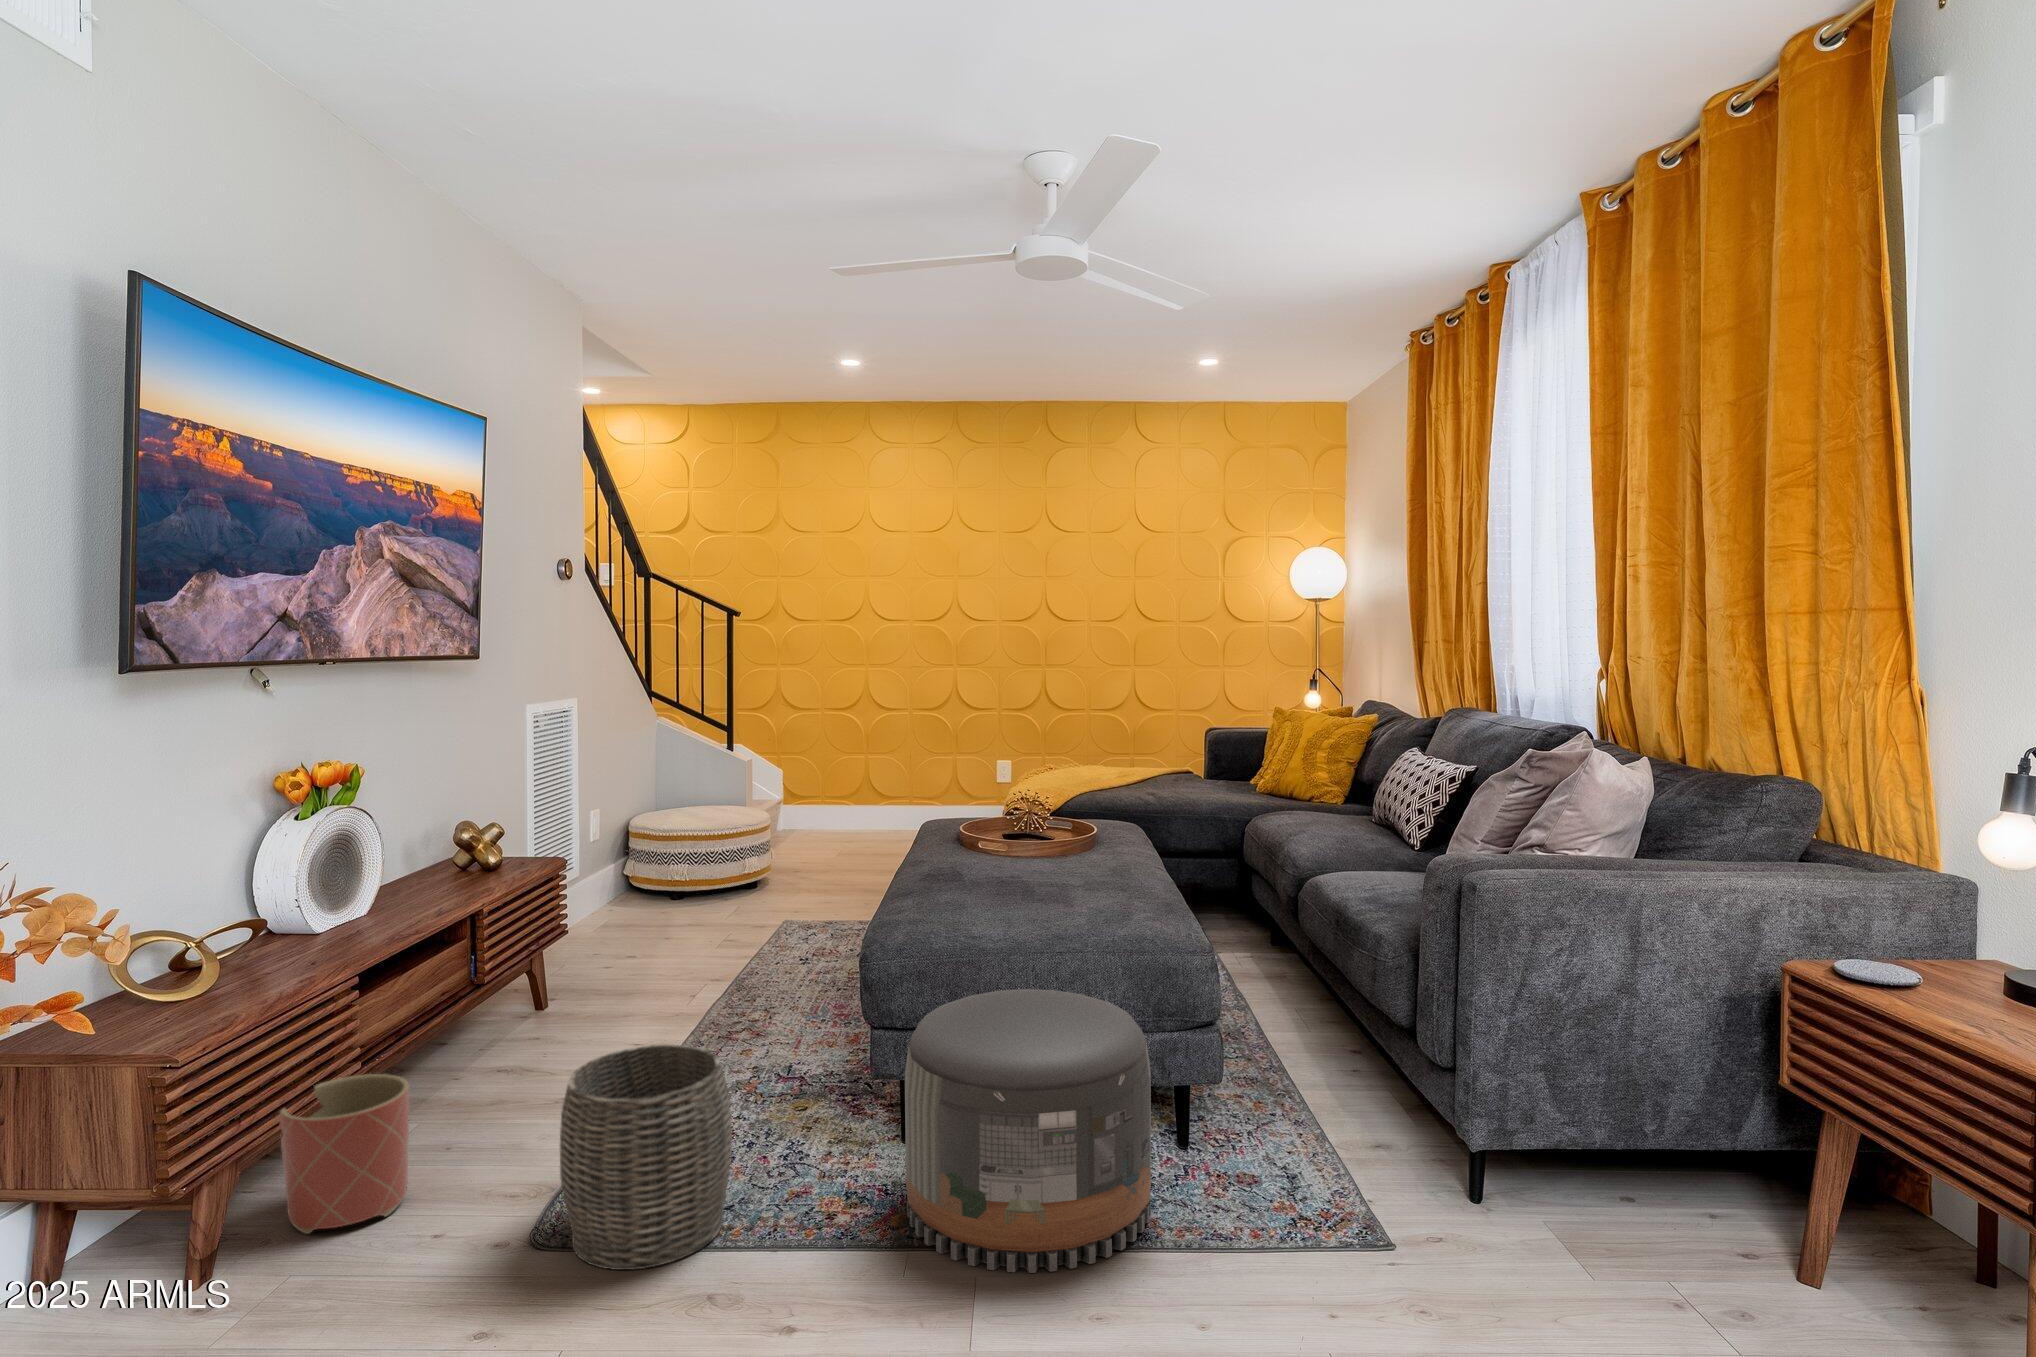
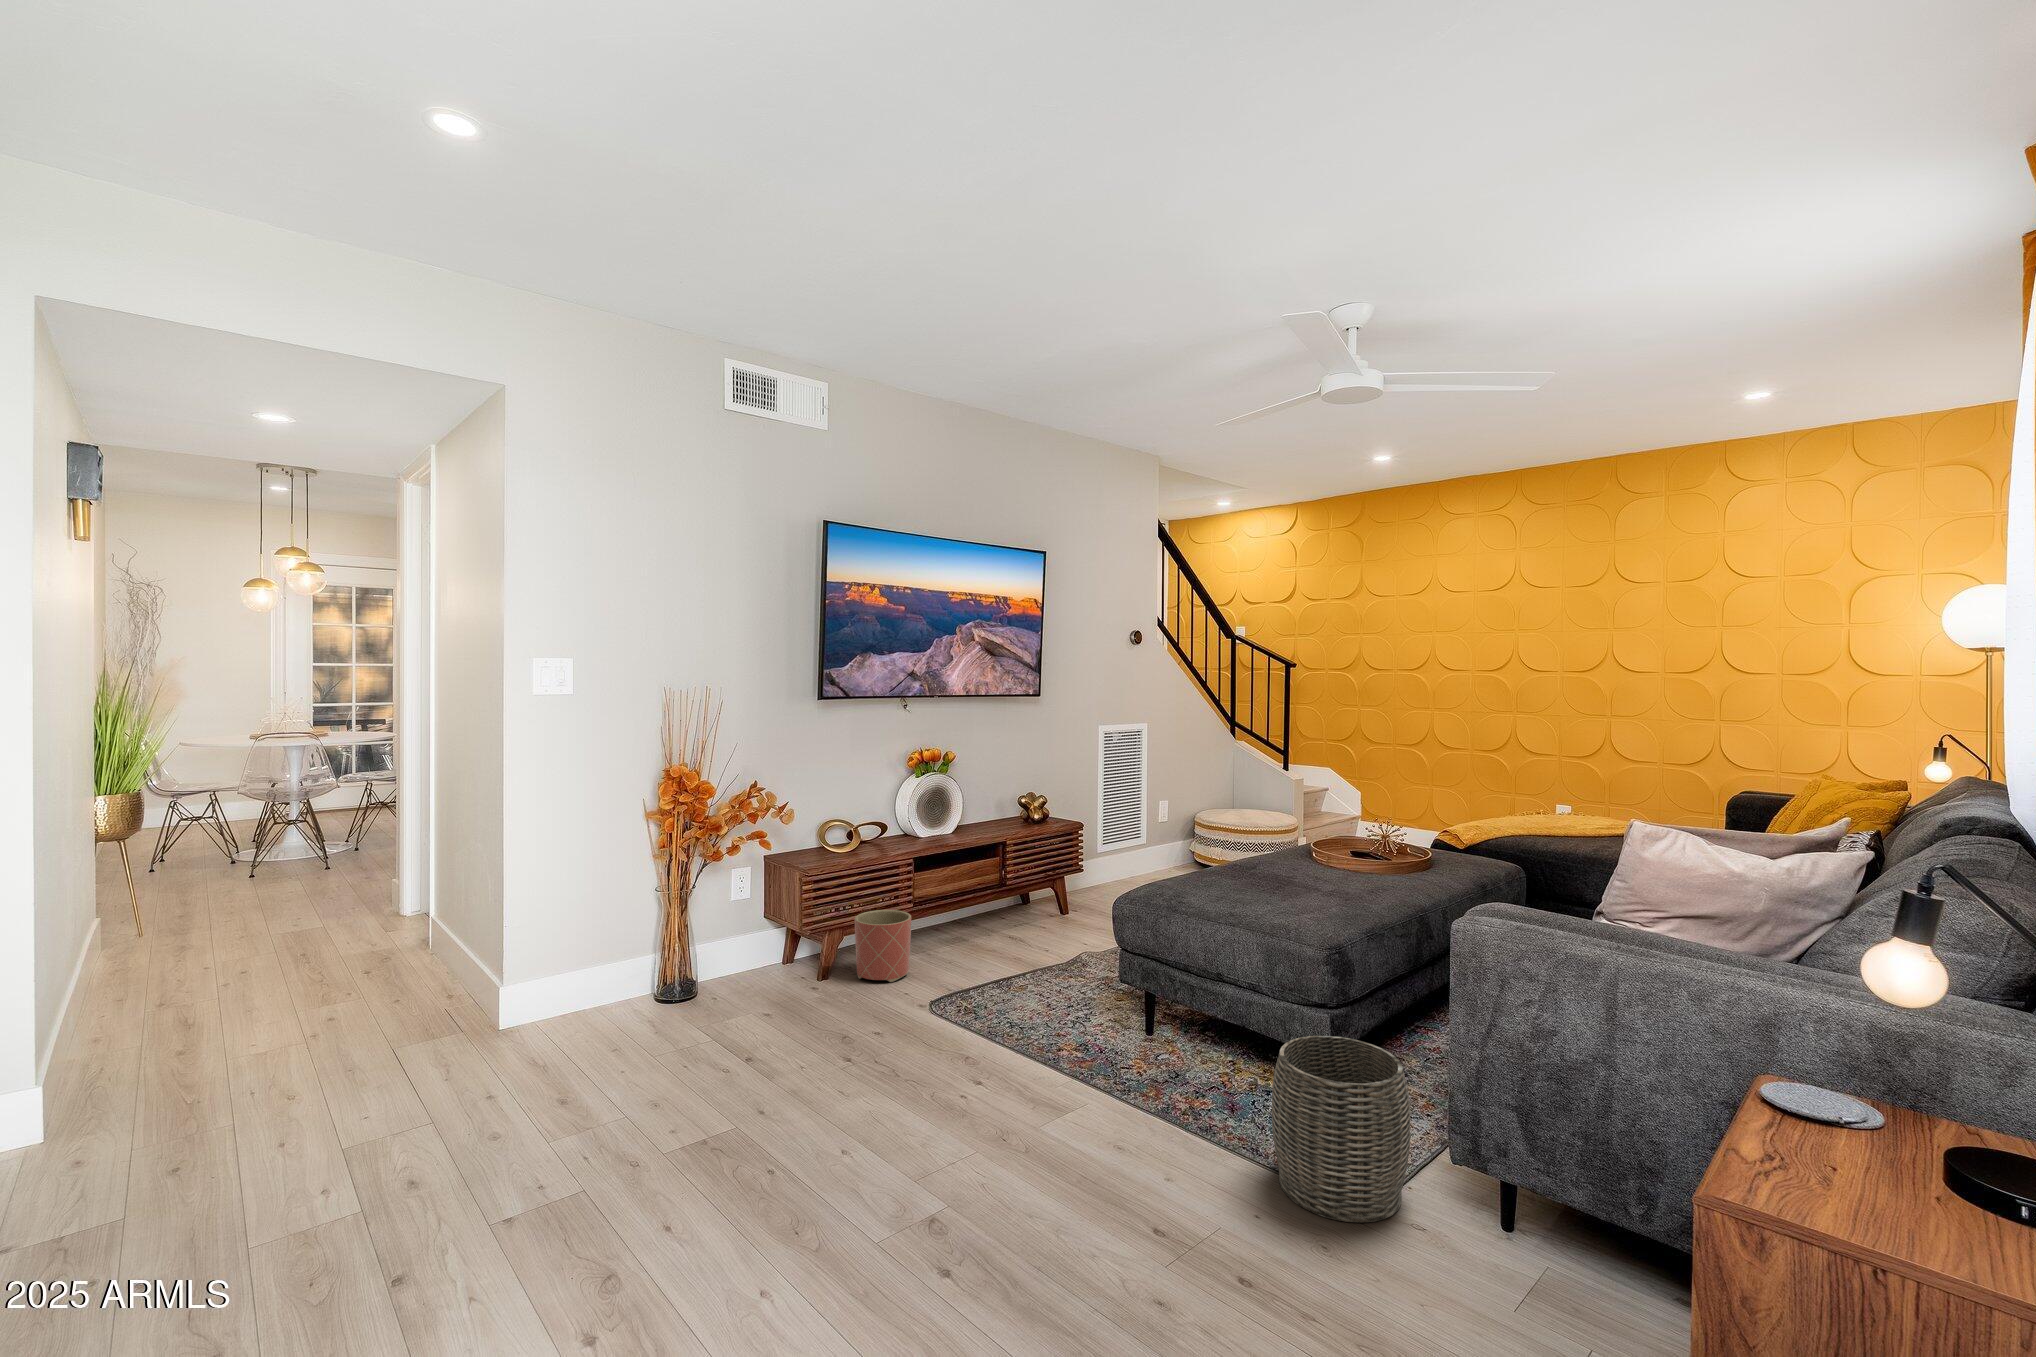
pouf: present [905,989,1151,1273] -> none [1084,940,1253,1128]
woven basket: present [560,1045,732,1270] -> present [1272,1036,1410,1223]

